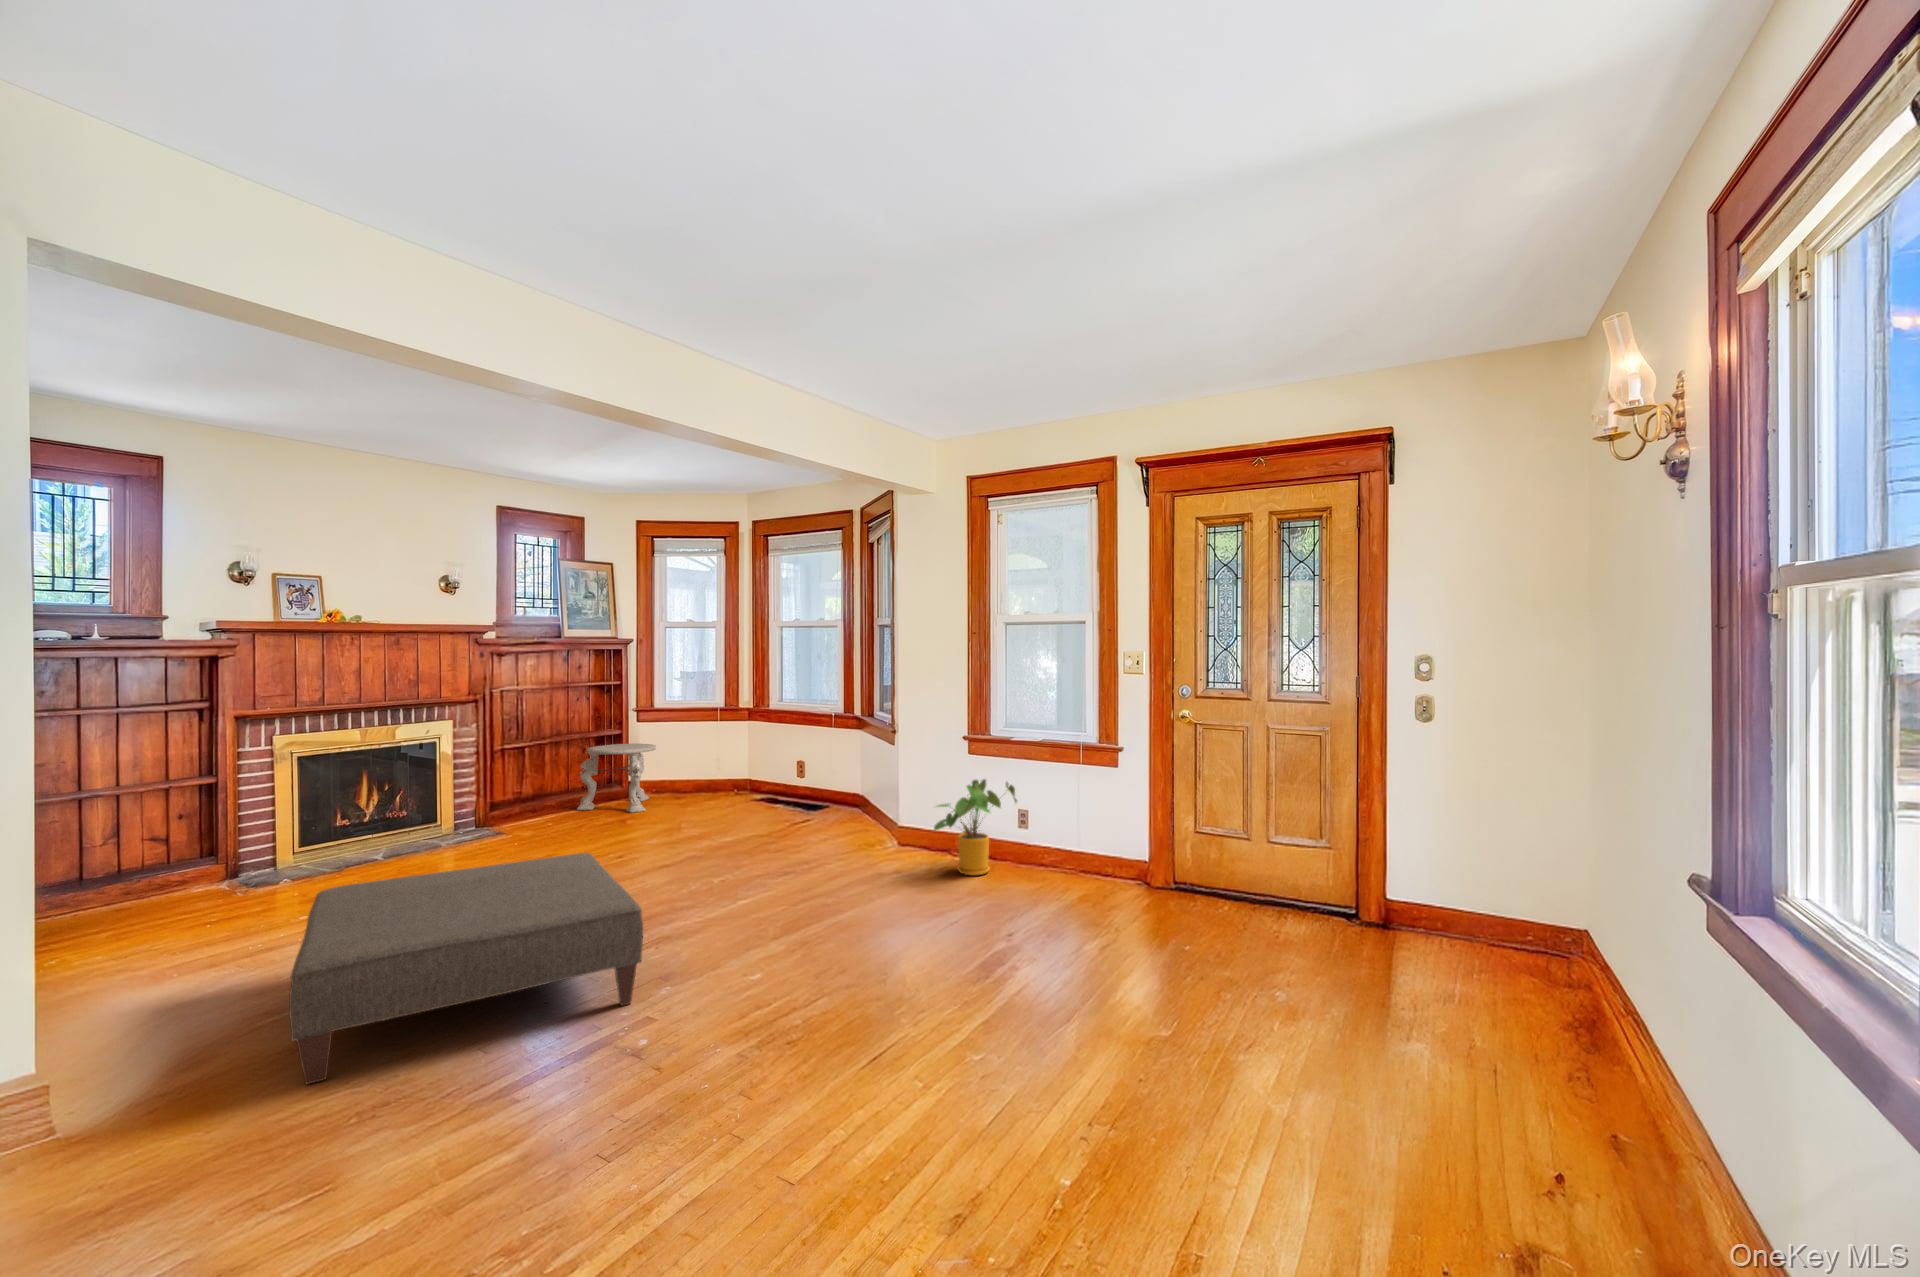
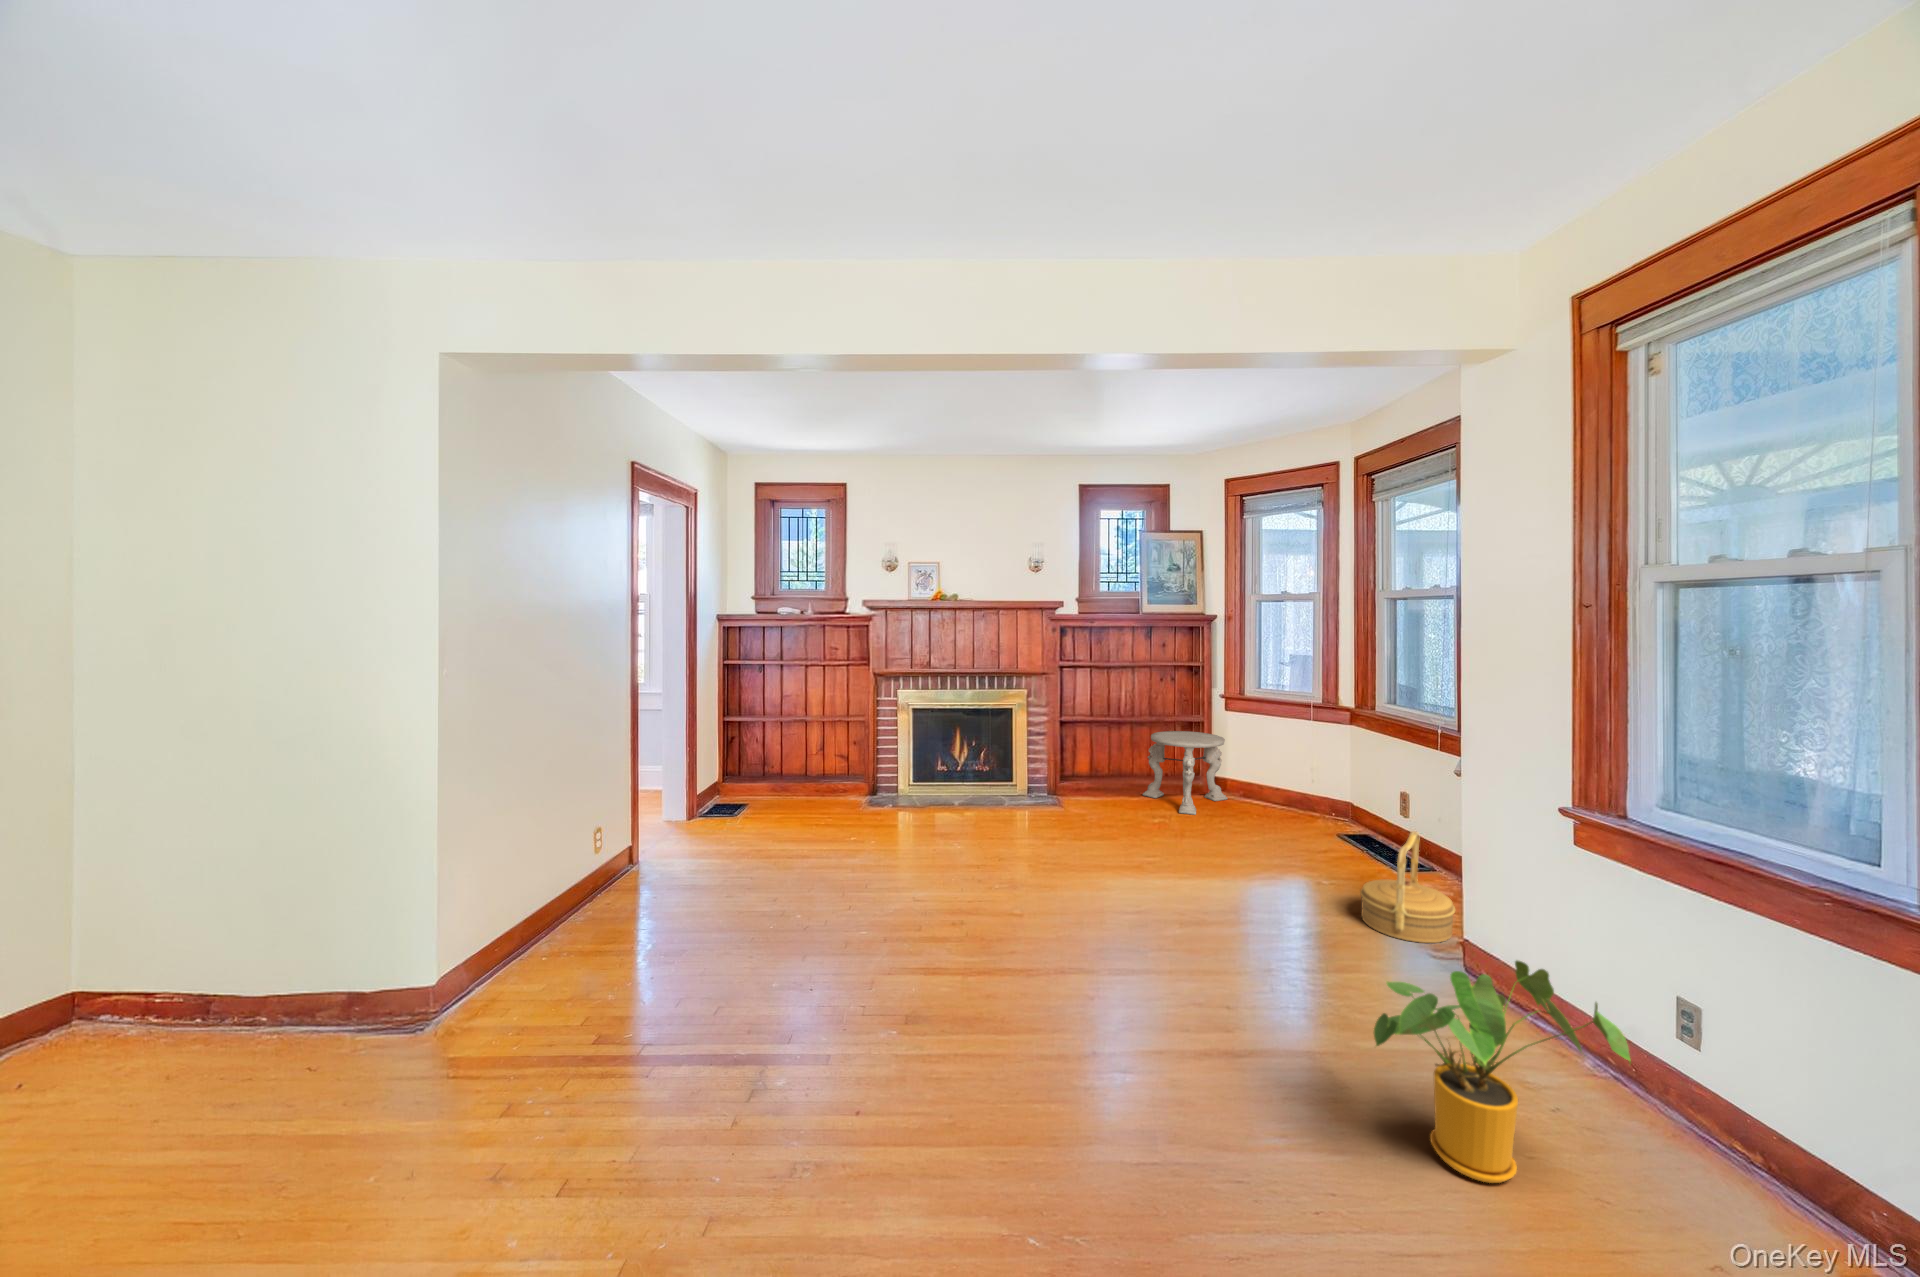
woven basket: none [824,766,875,829] -> present [1360,831,1455,943]
ottoman: present [289,853,643,1084] -> none [531,836,899,1075]

